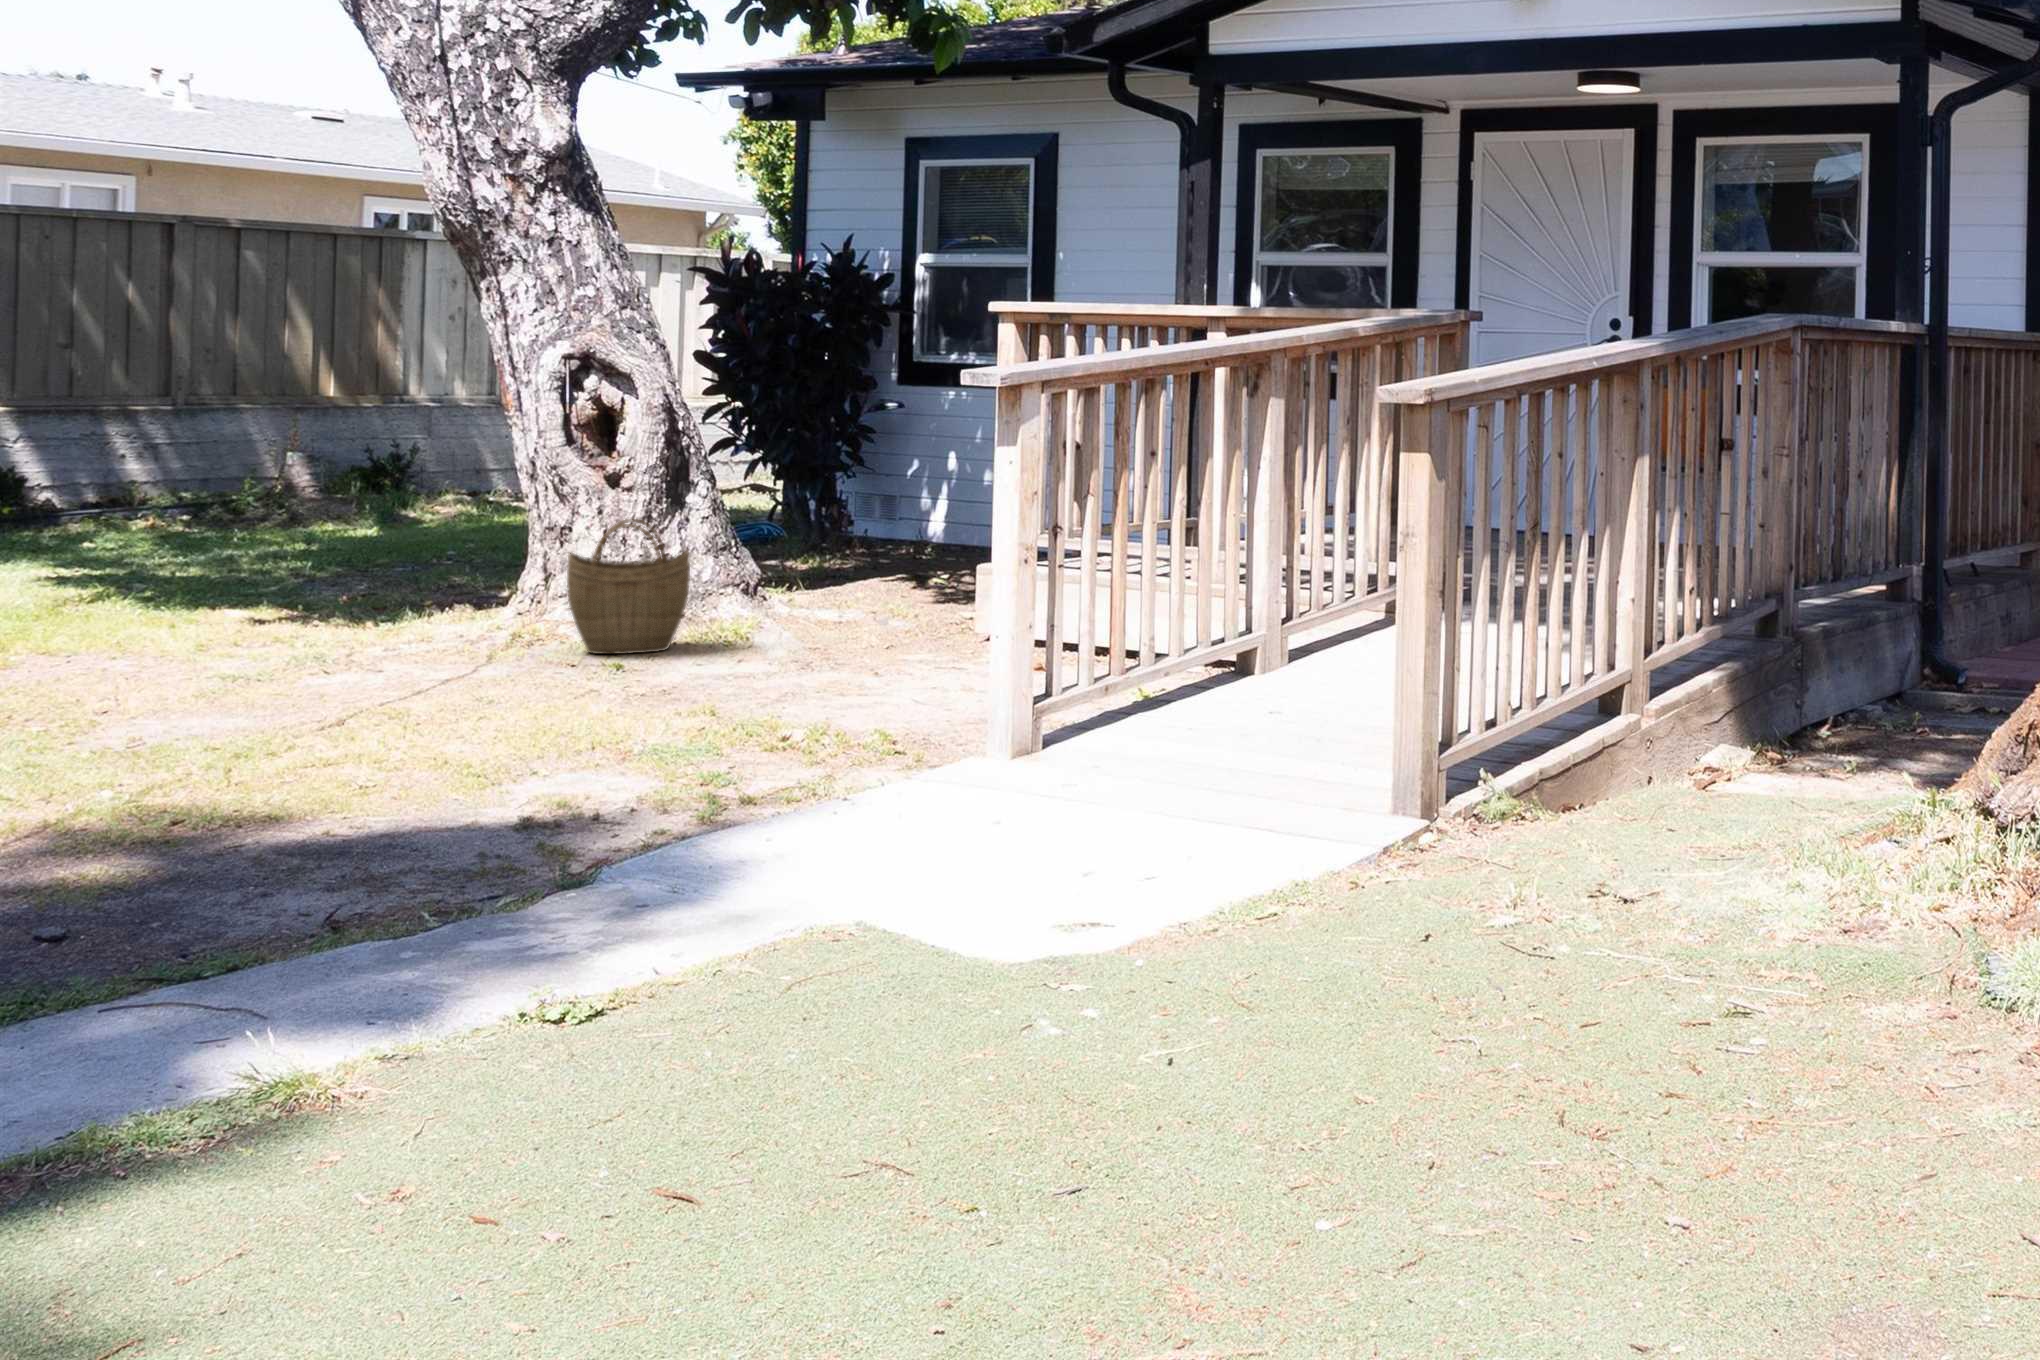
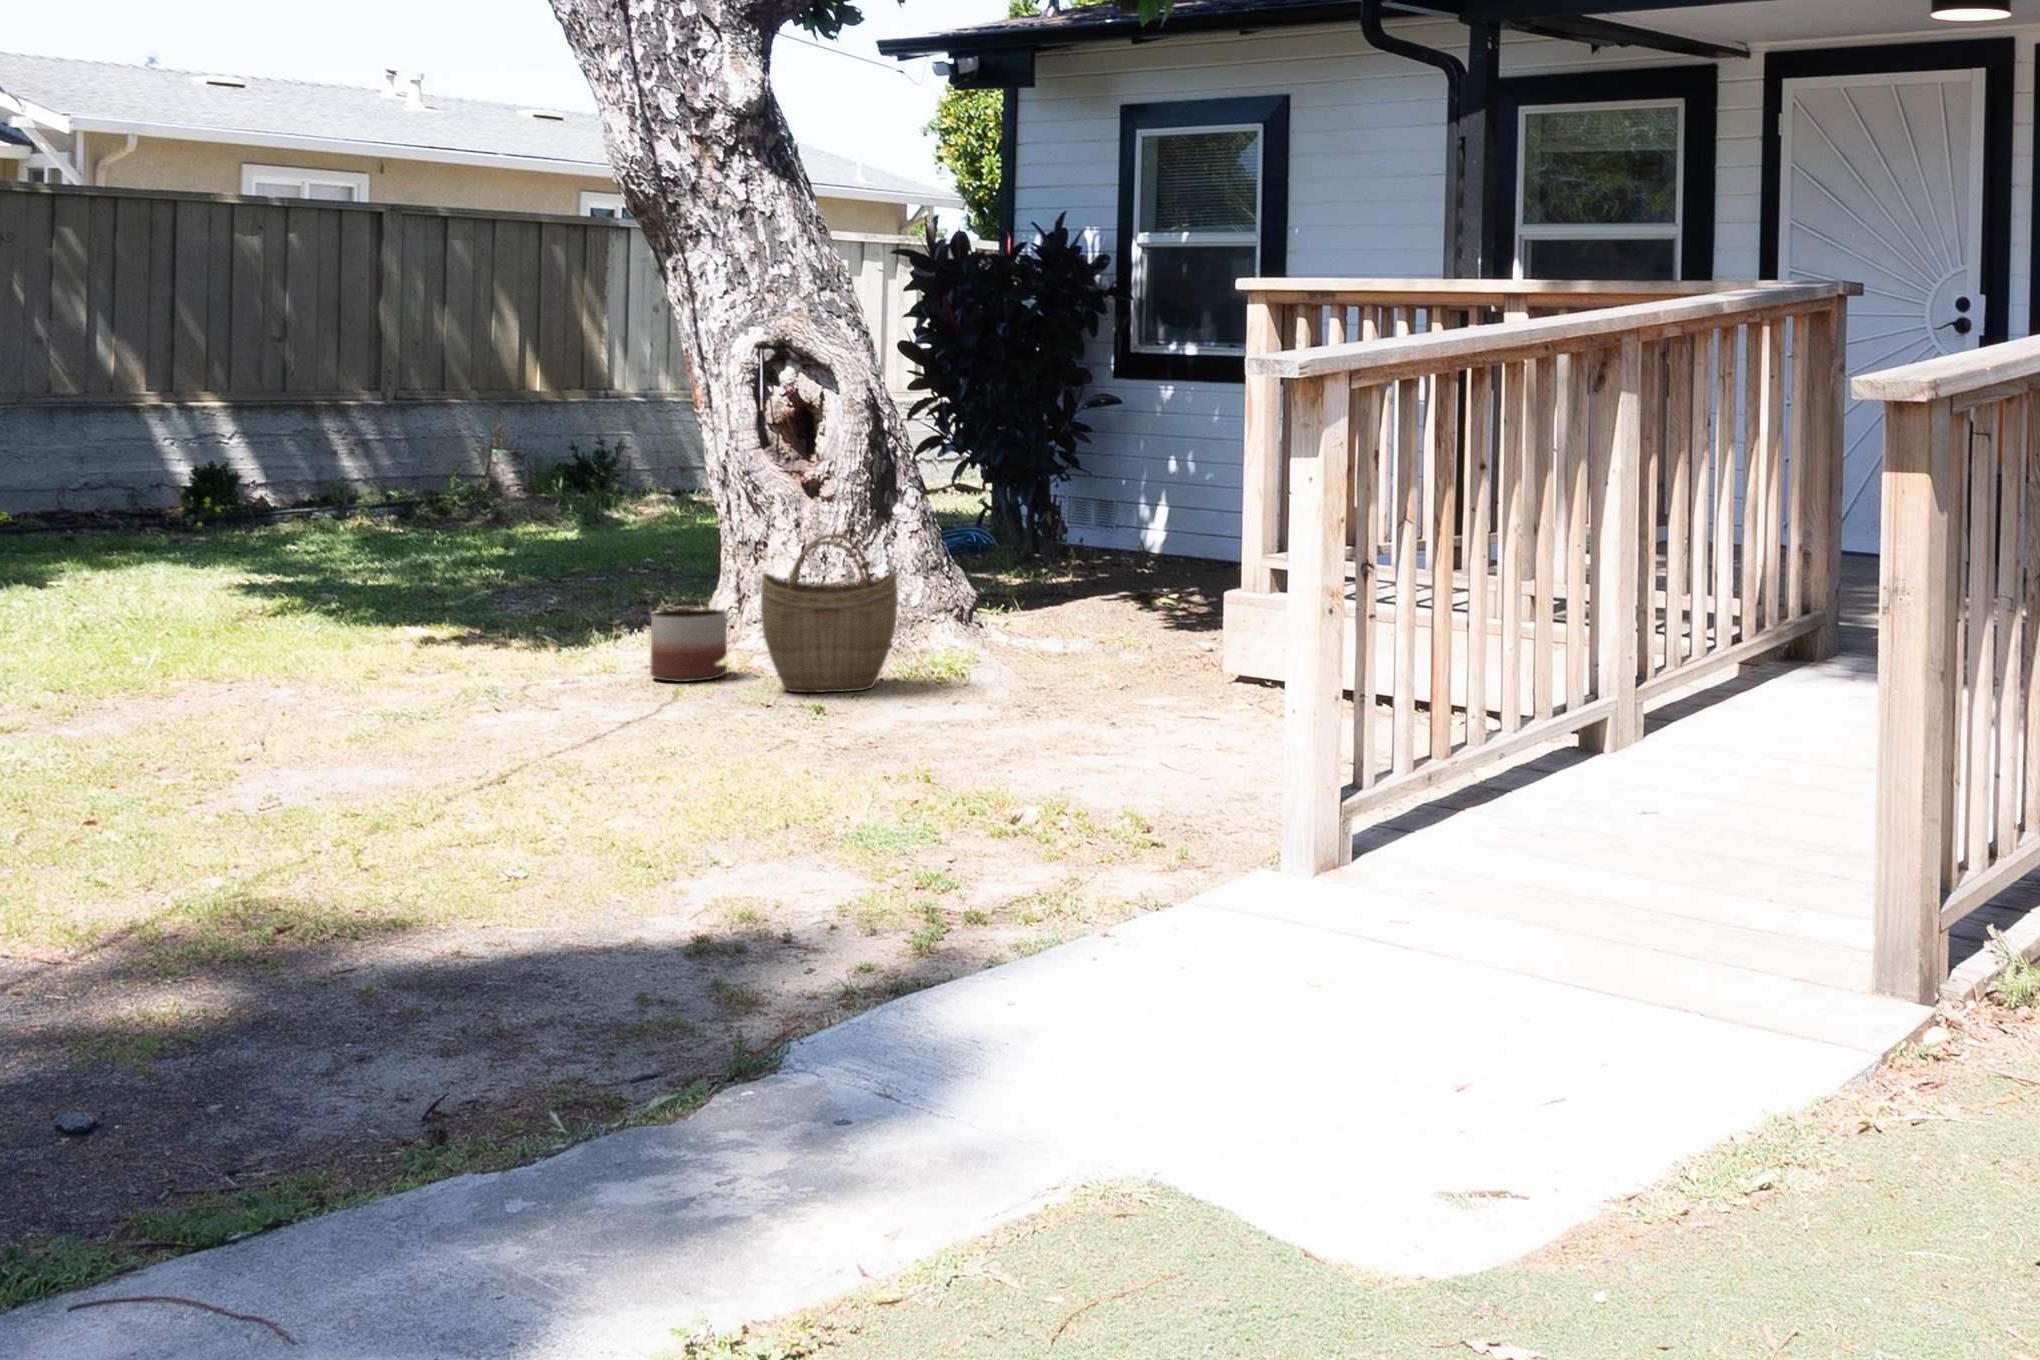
planter: none [465,585,535,648] -> present [650,609,727,682]

